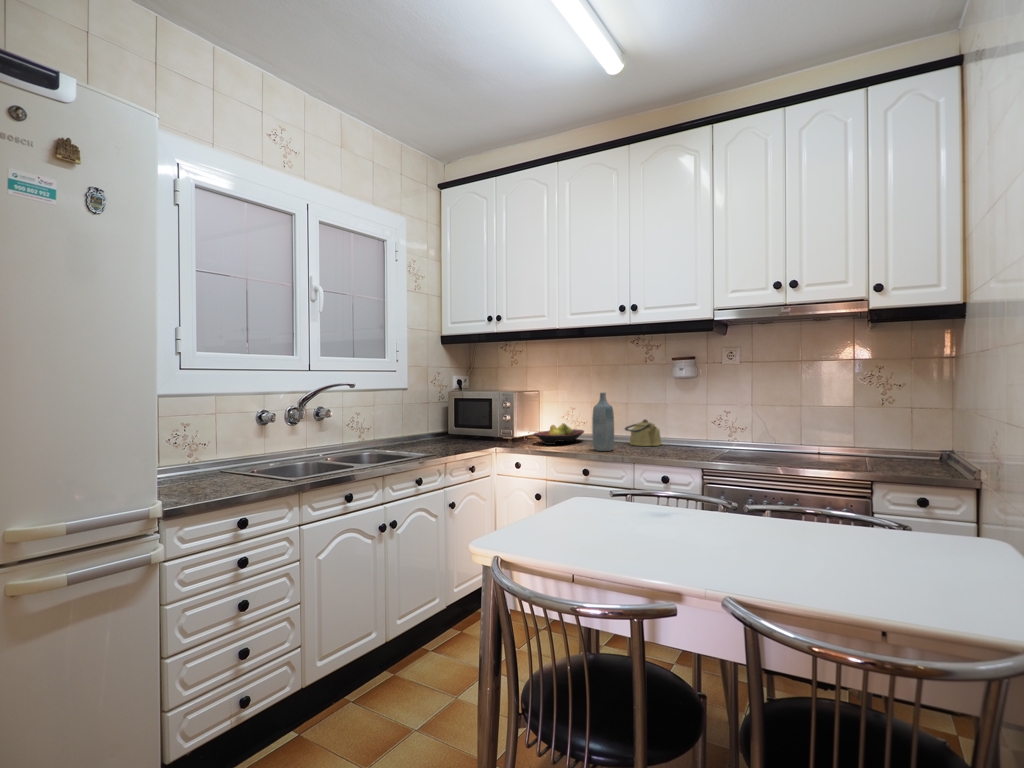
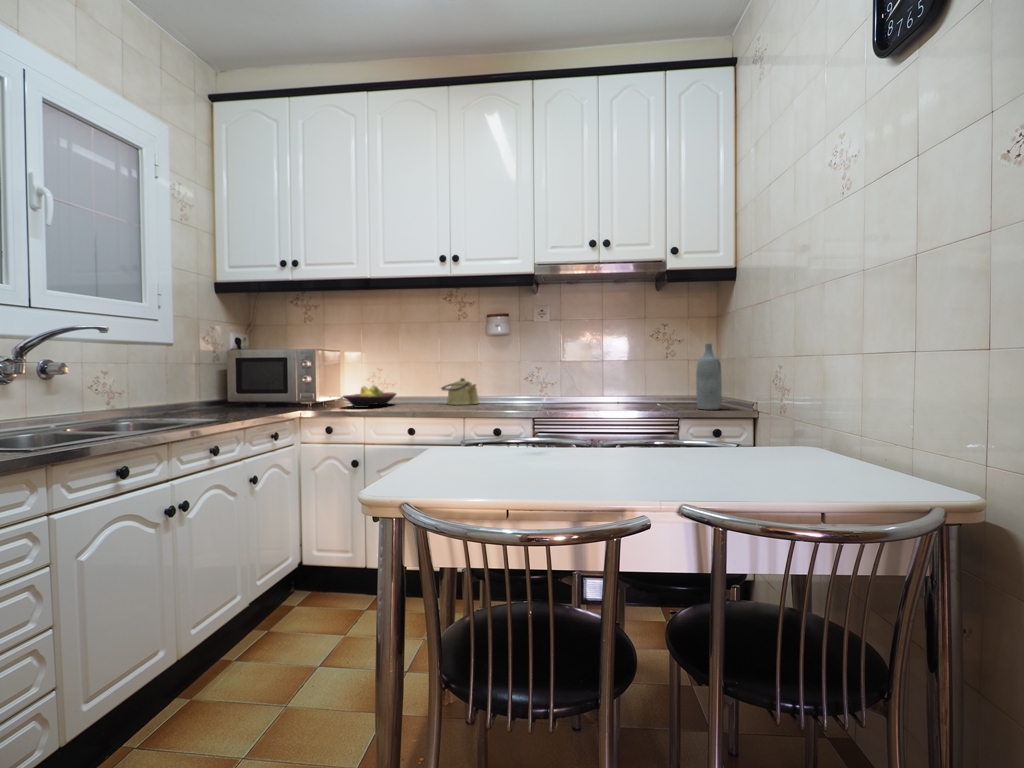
bottle: present [592,393,614,451] -> present [696,344,722,410]

